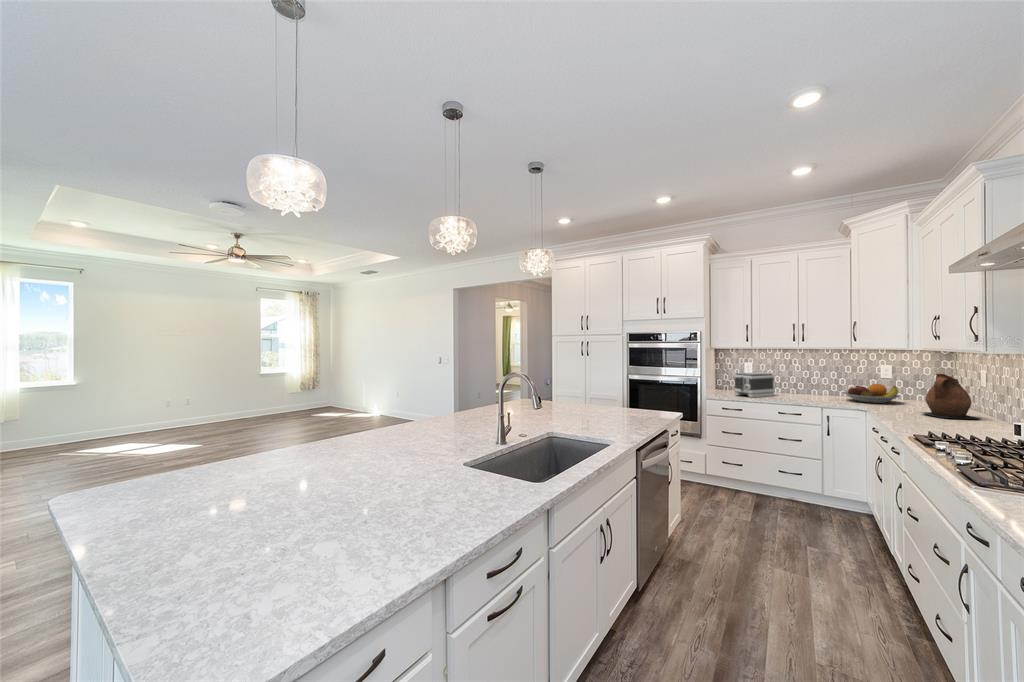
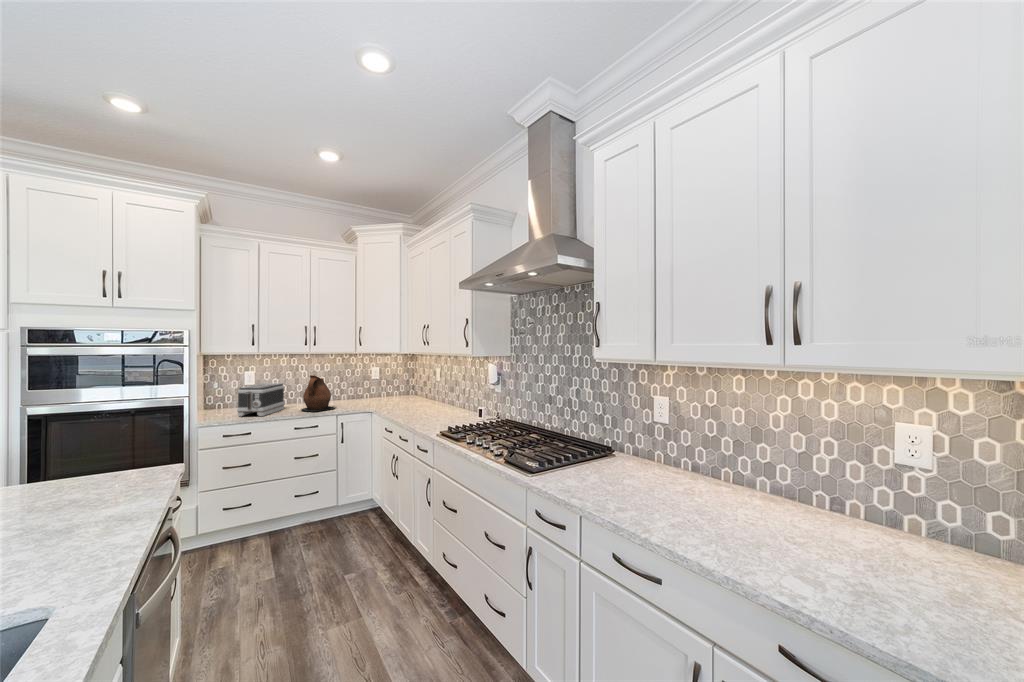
ceramic pitcher: present [923,374,980,420] -> present [302,375,335,412]
fruit bowl: present [843,384,901,403] -> none [349,385,391,403]

